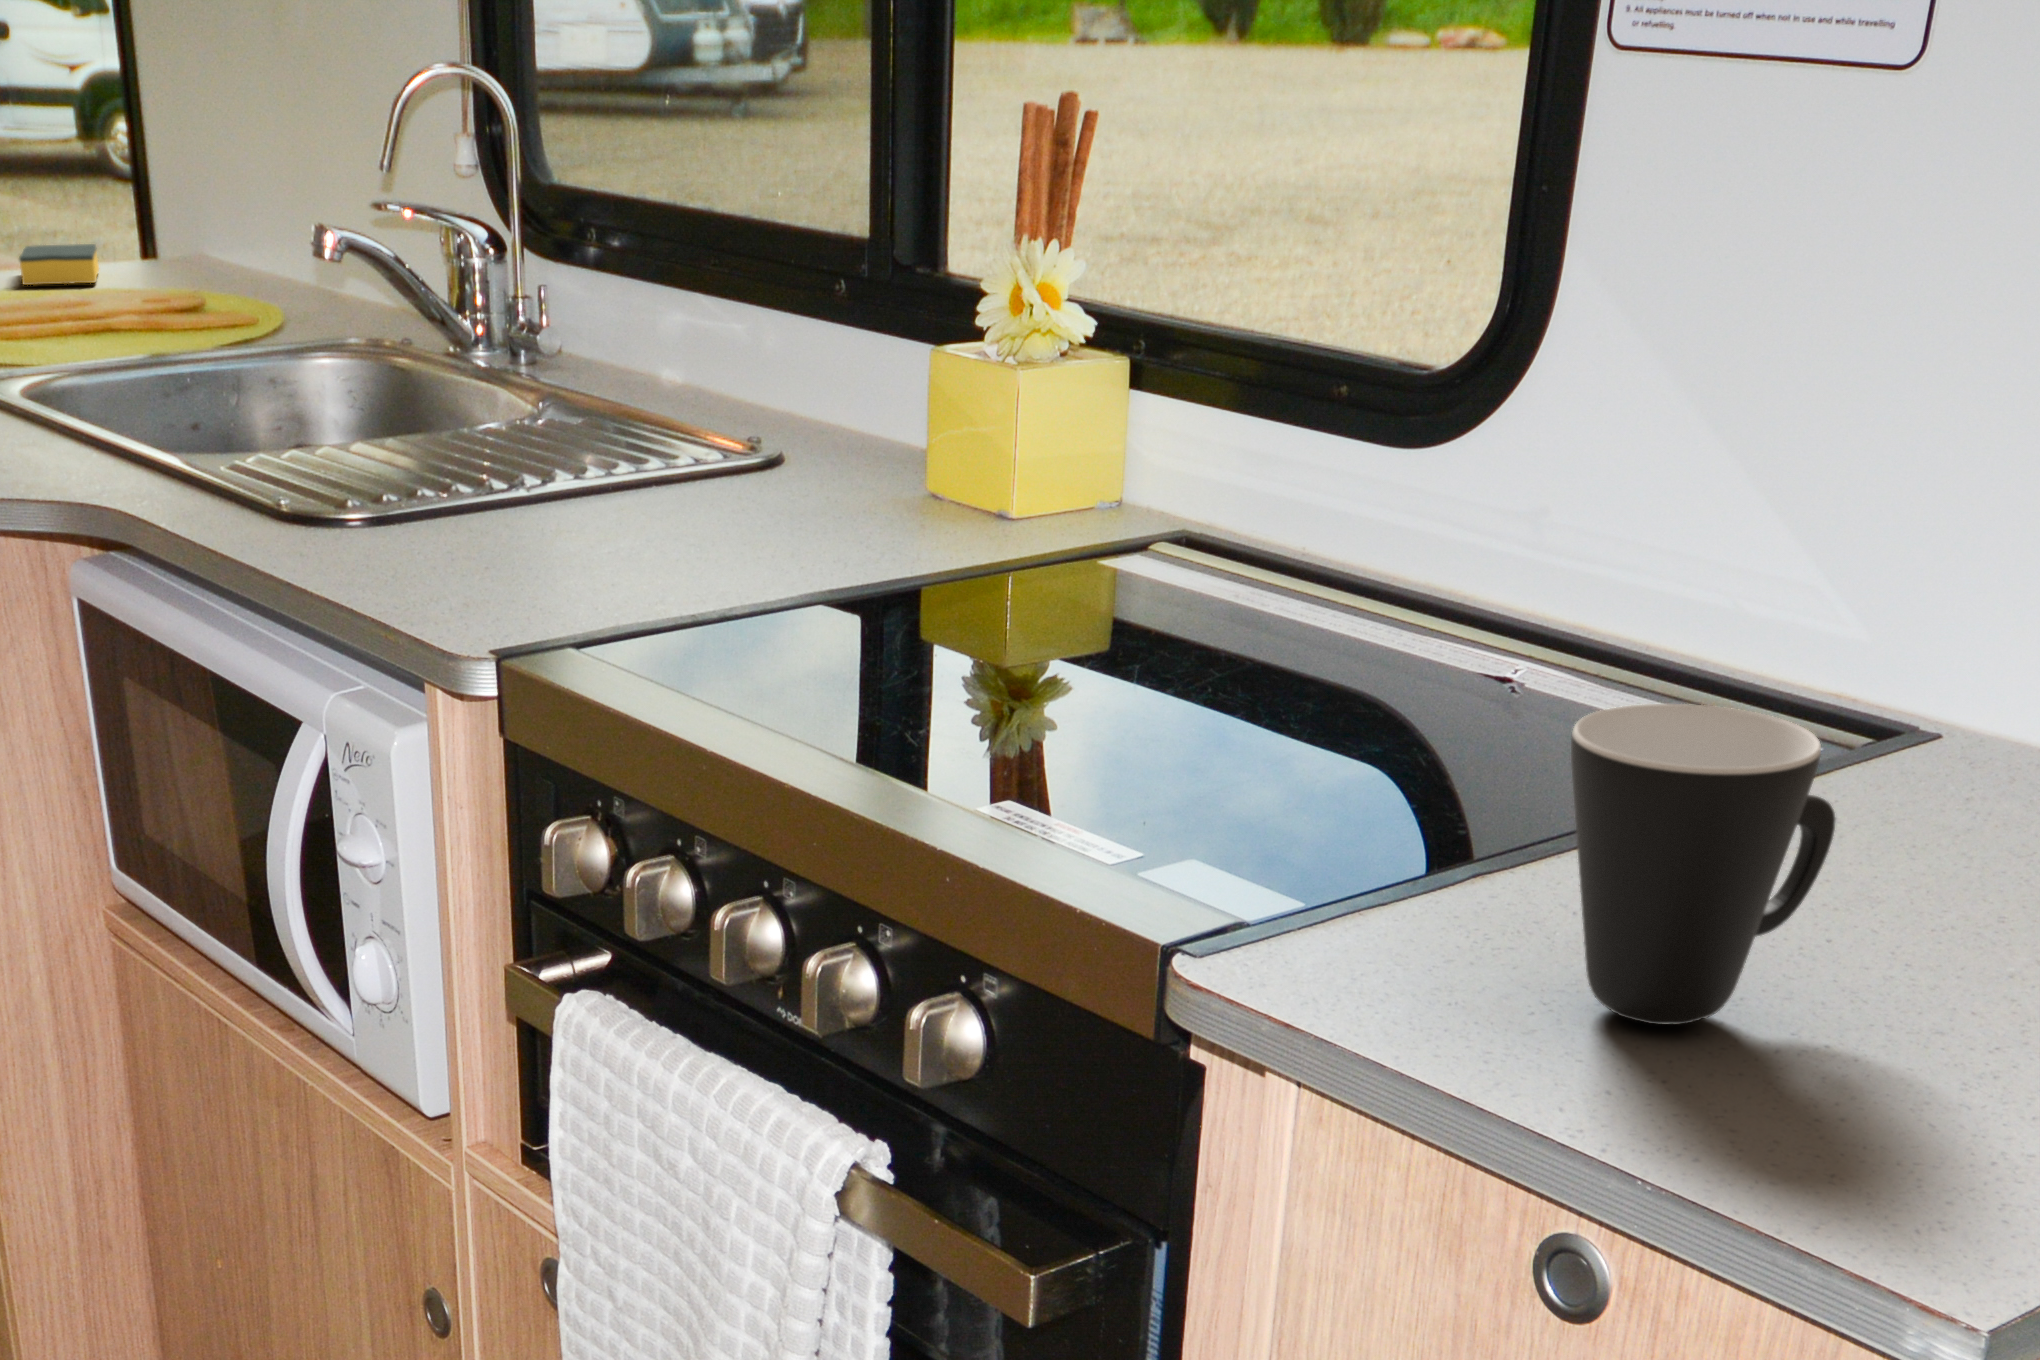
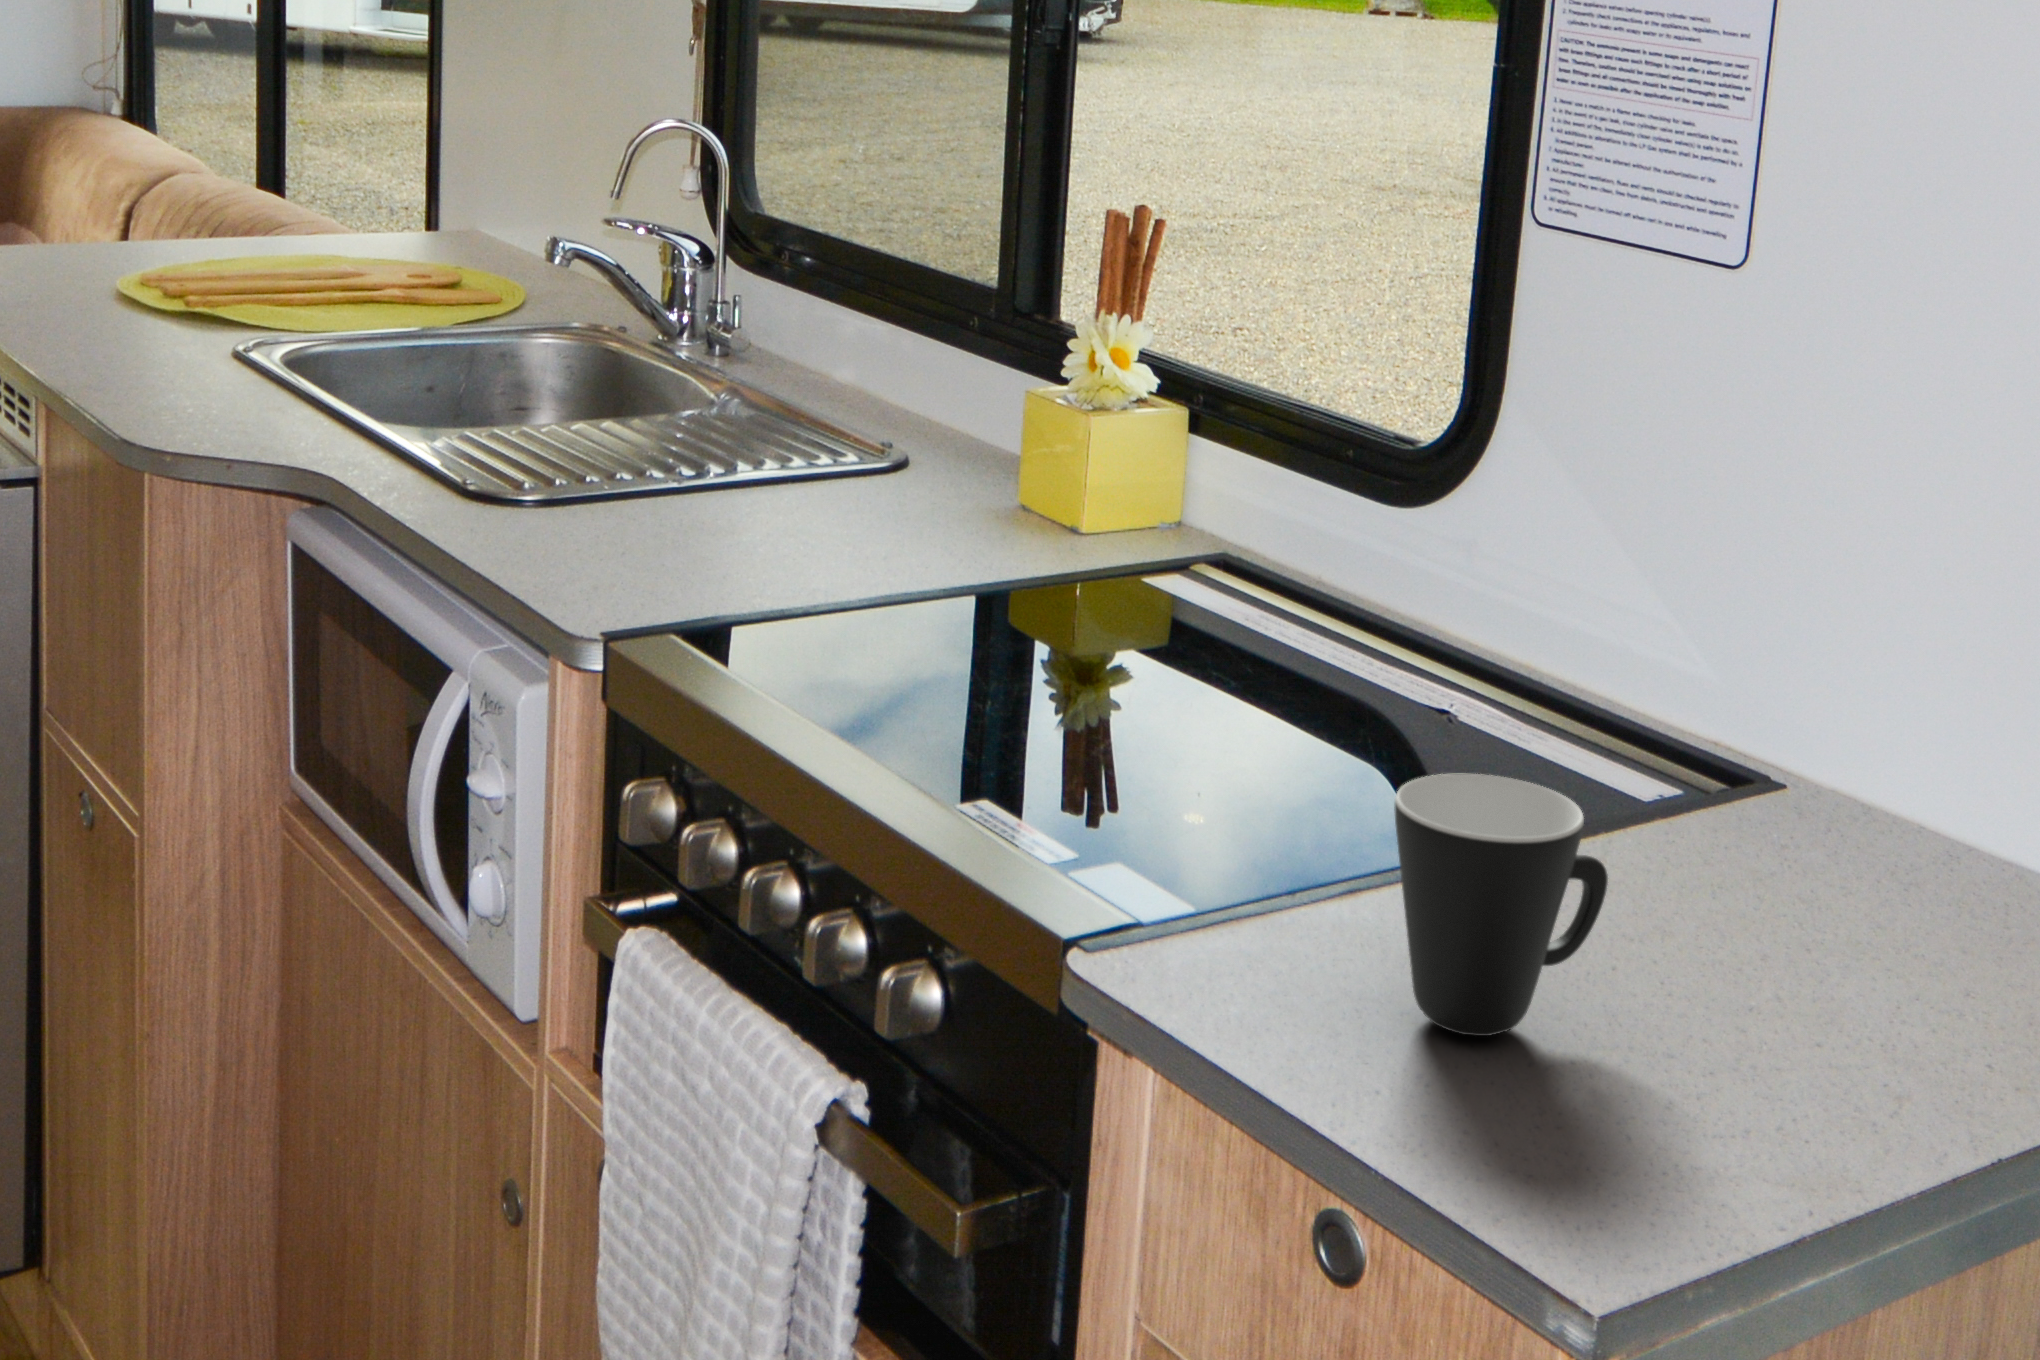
sponge: present [19,244,99,285] -> none [311,219,380,254]

